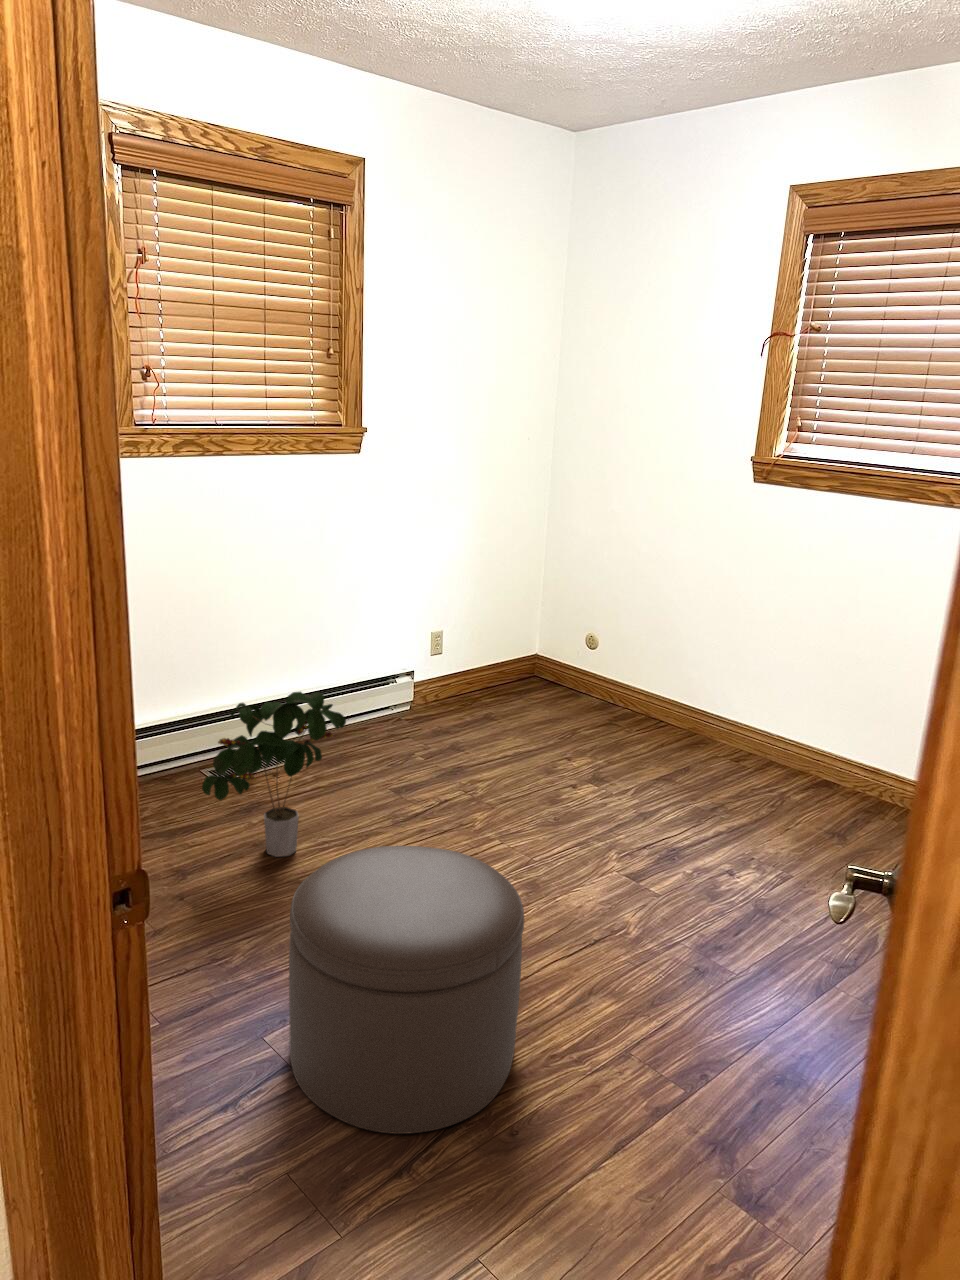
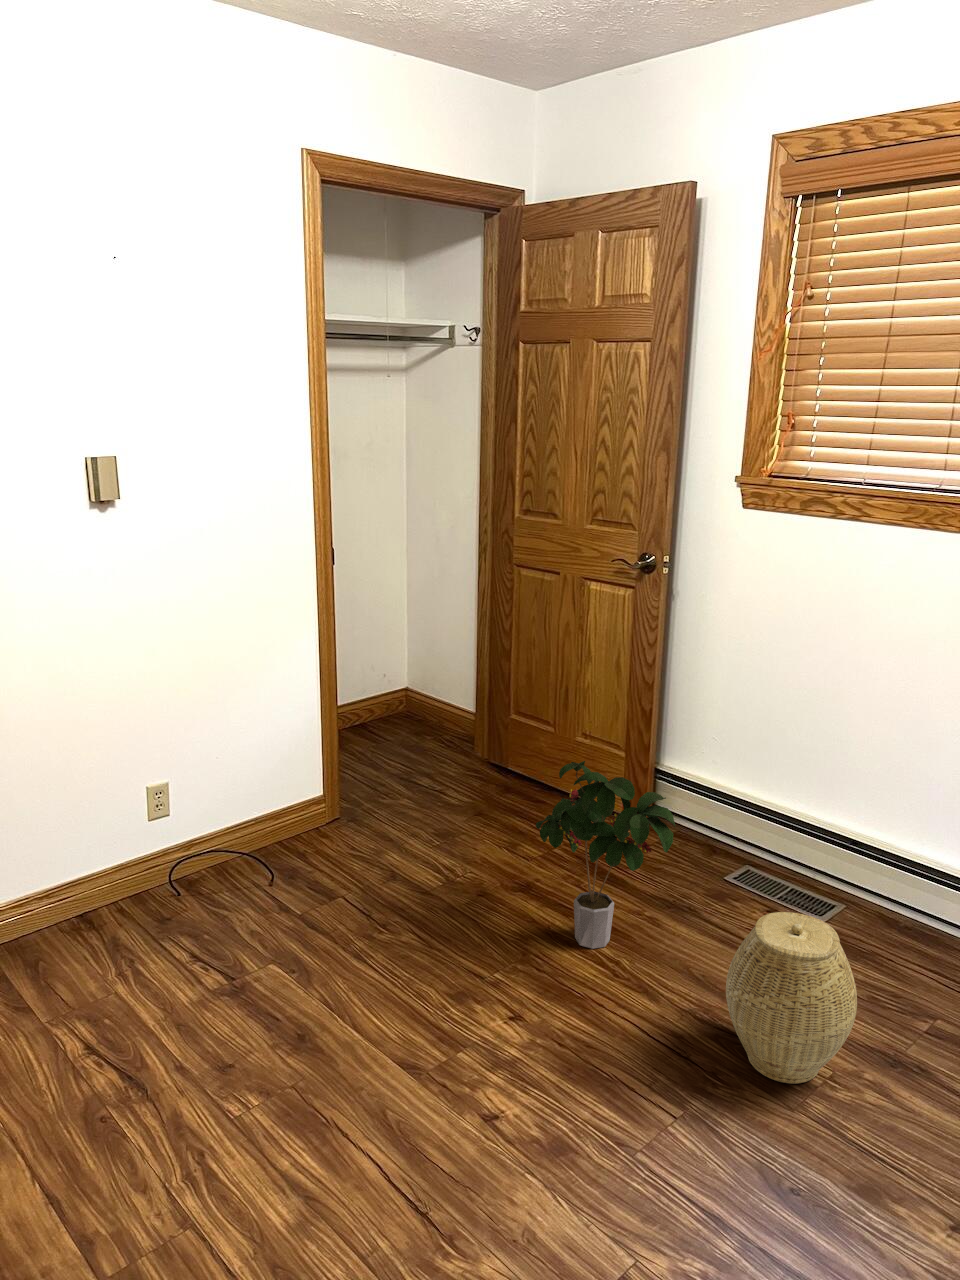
woven basket: none [405,706,487,813] -> present [726,912,857,1083]
ottoman: present [289,846,524,1134] -> none [111,848,341,1117]

